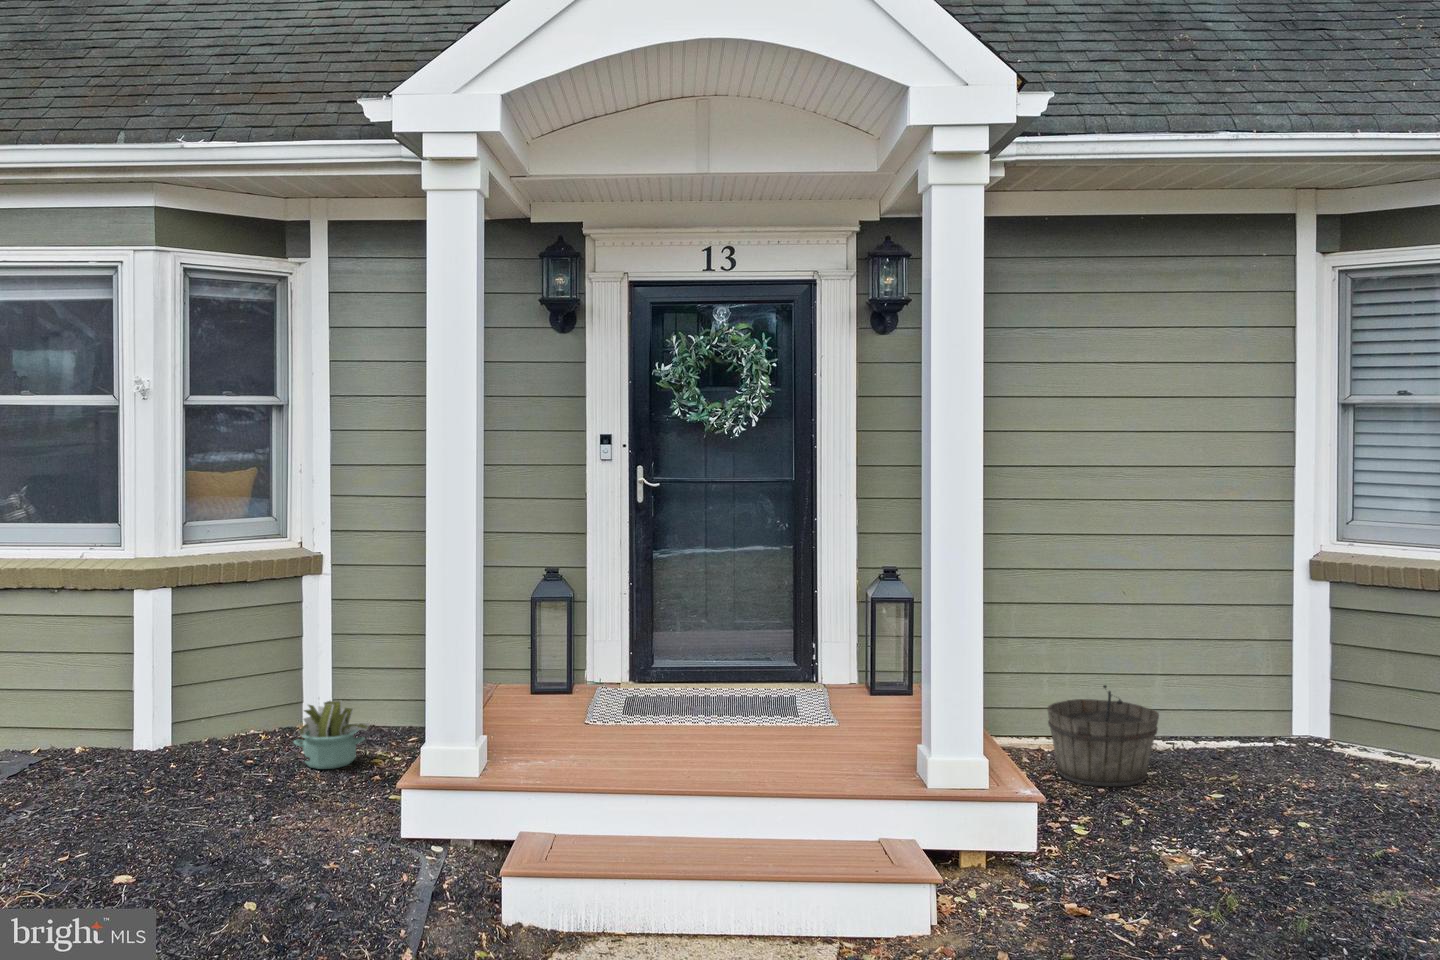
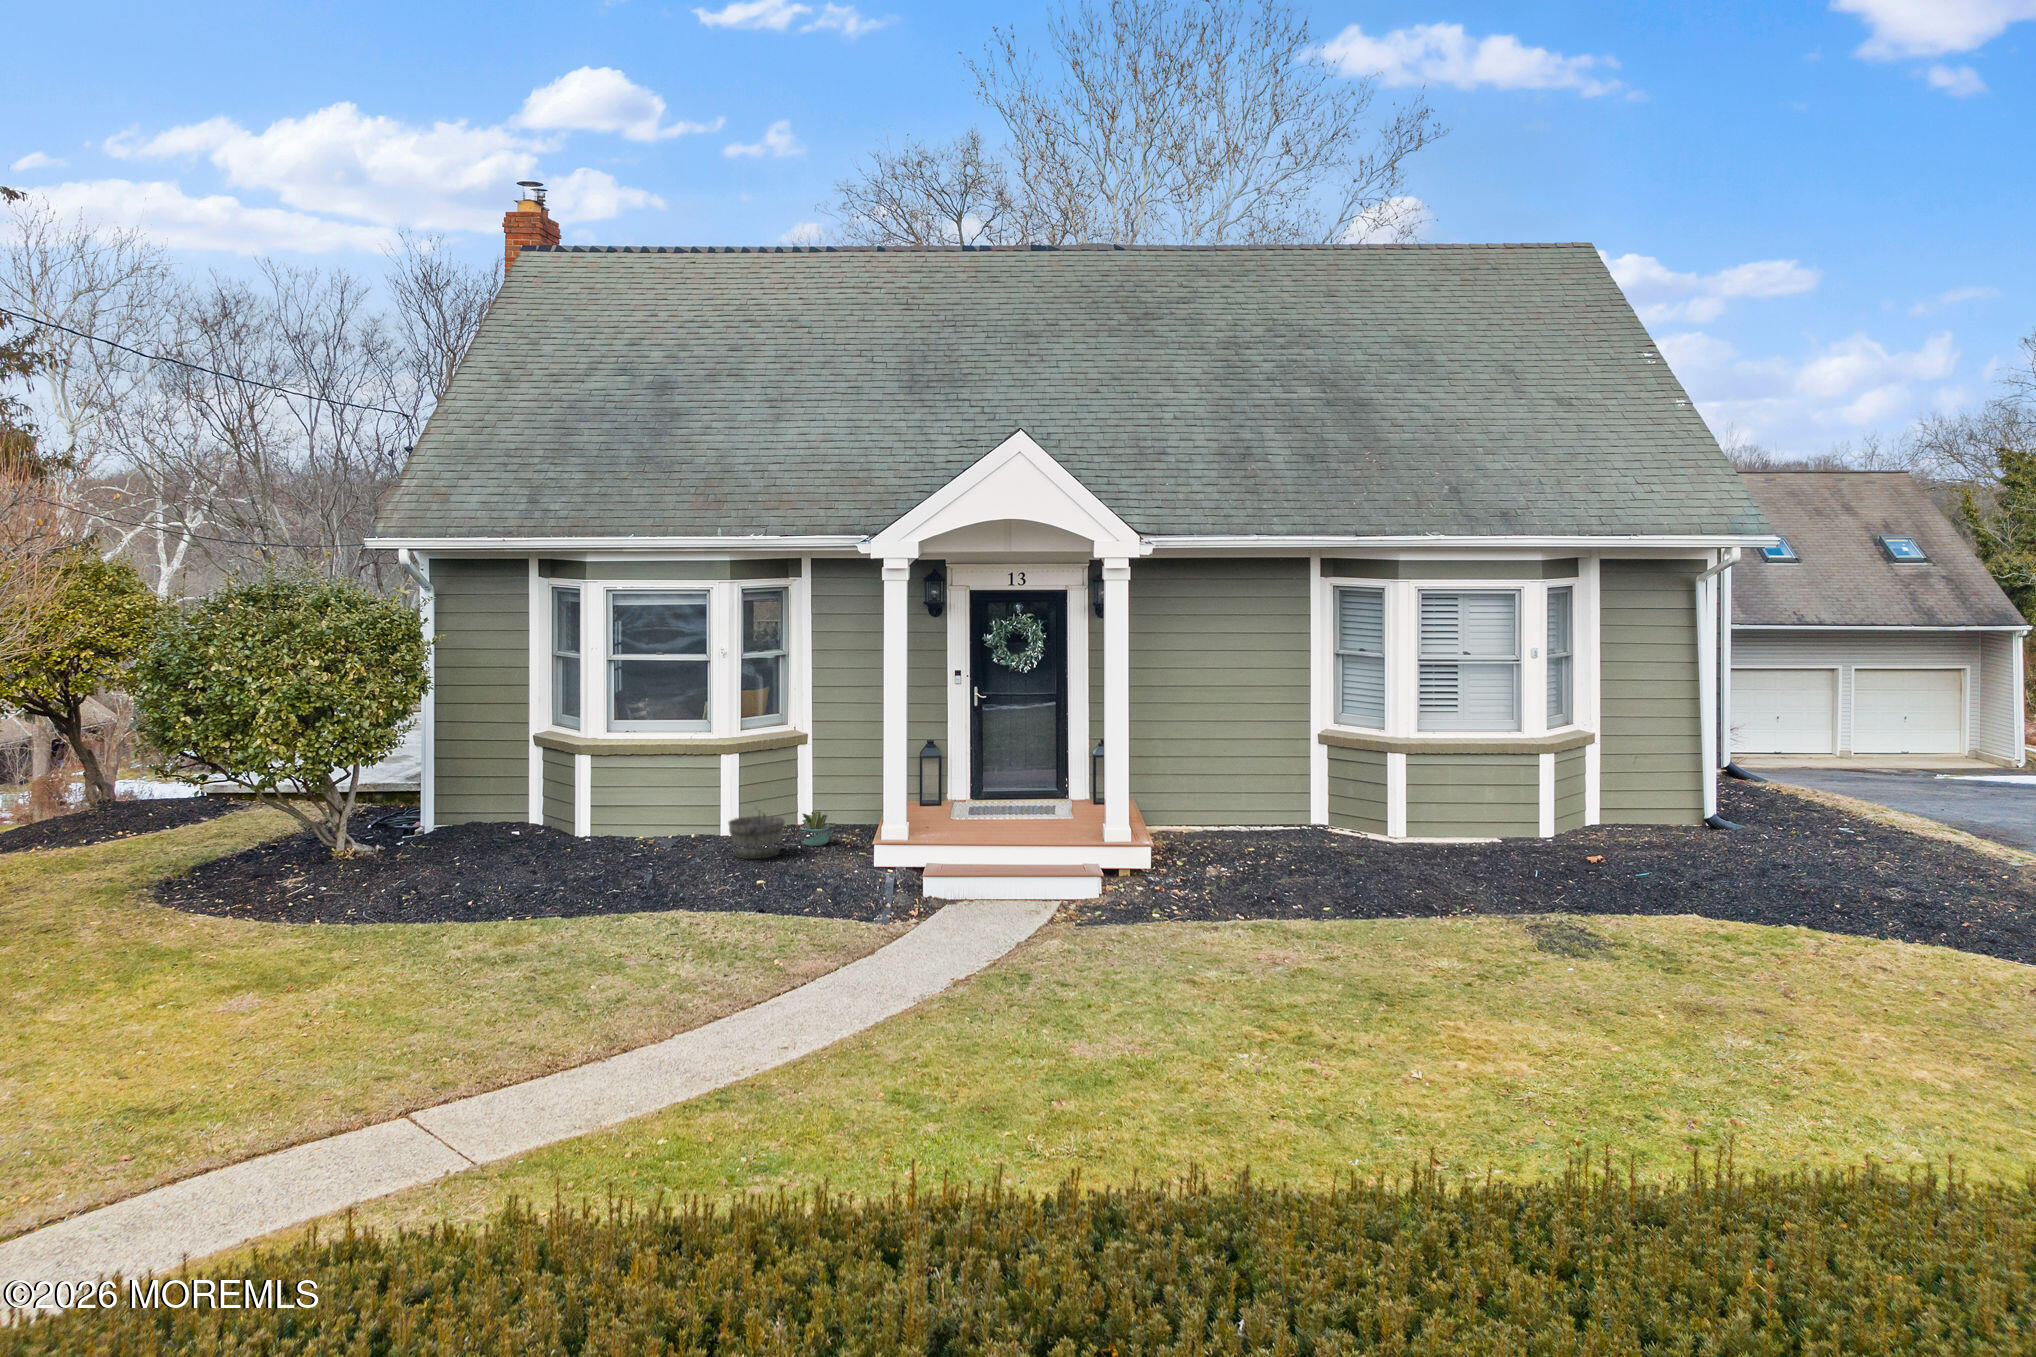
wooden bucket: present [1048,685,1159,786] -> present [729,814,785,859]

